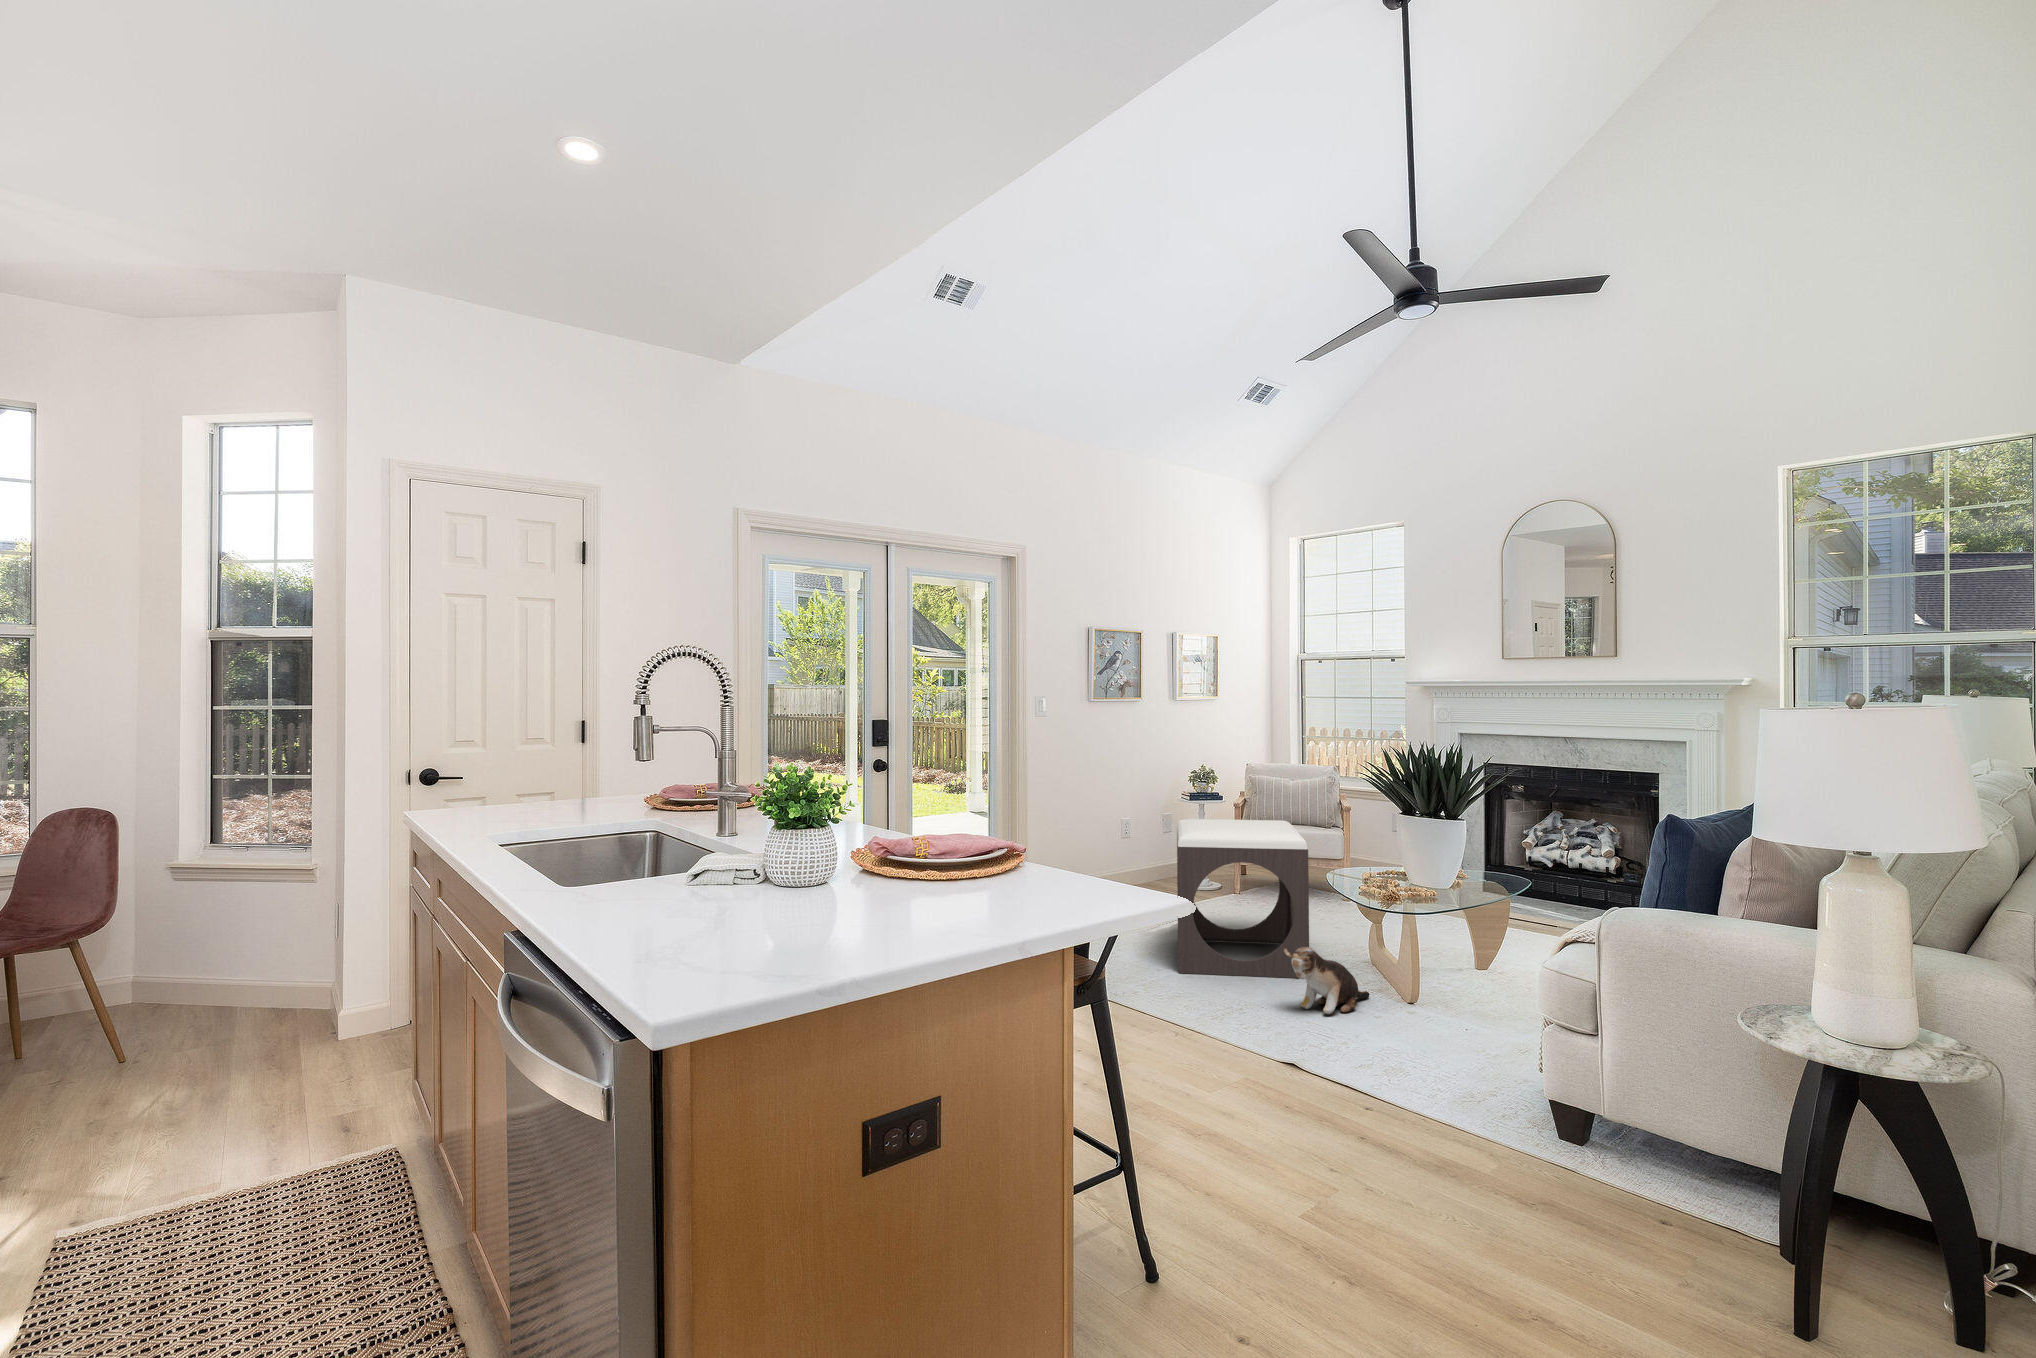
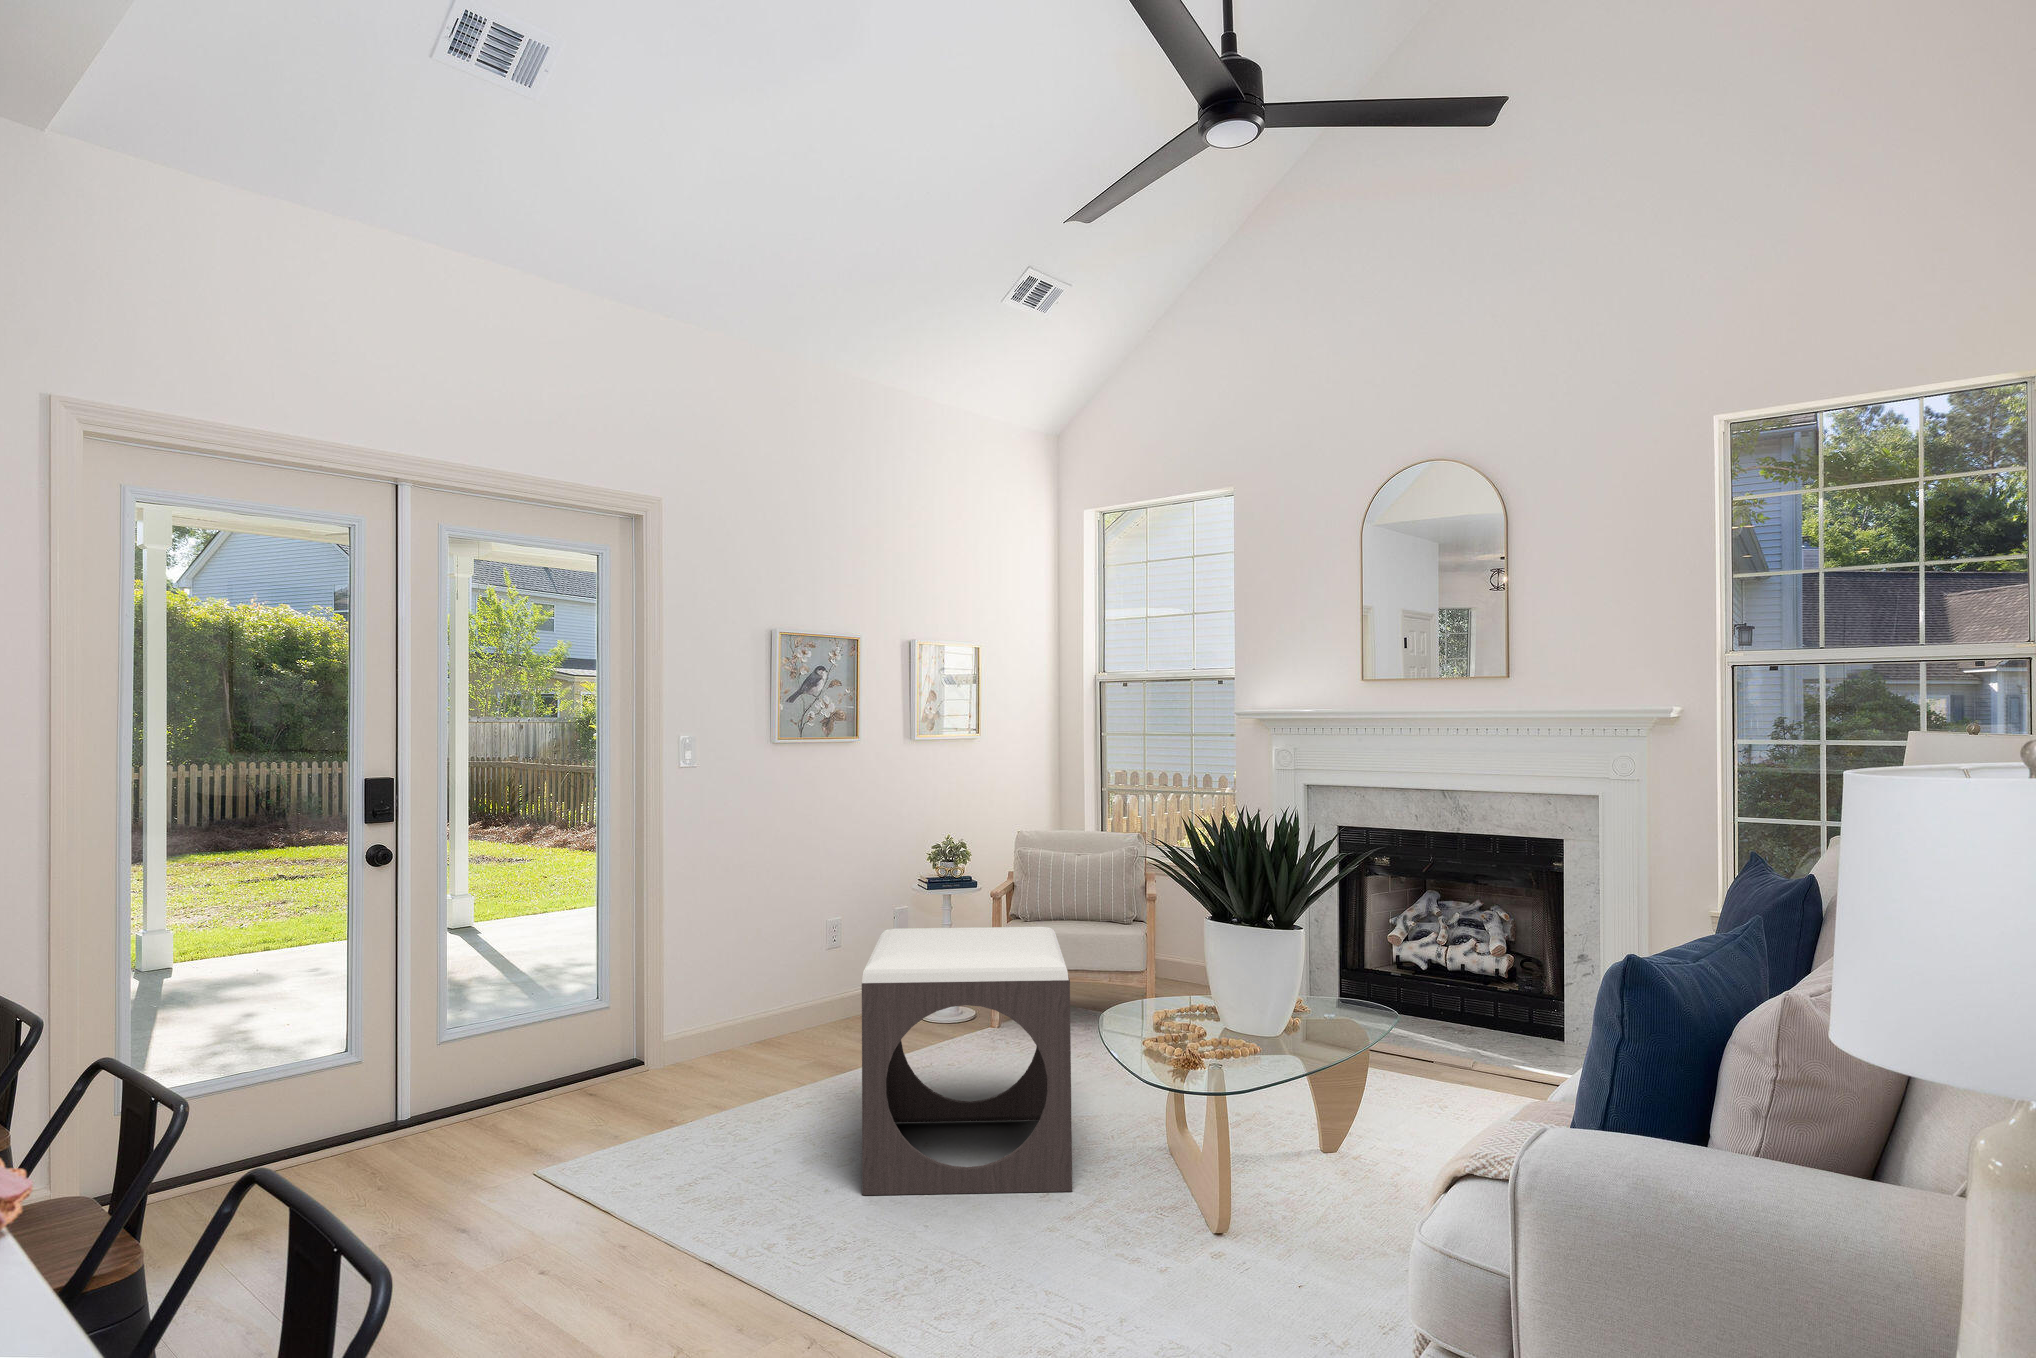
plush toy: present [1284,947,1369,1014] -> none [1016,1158,1161,1272]

